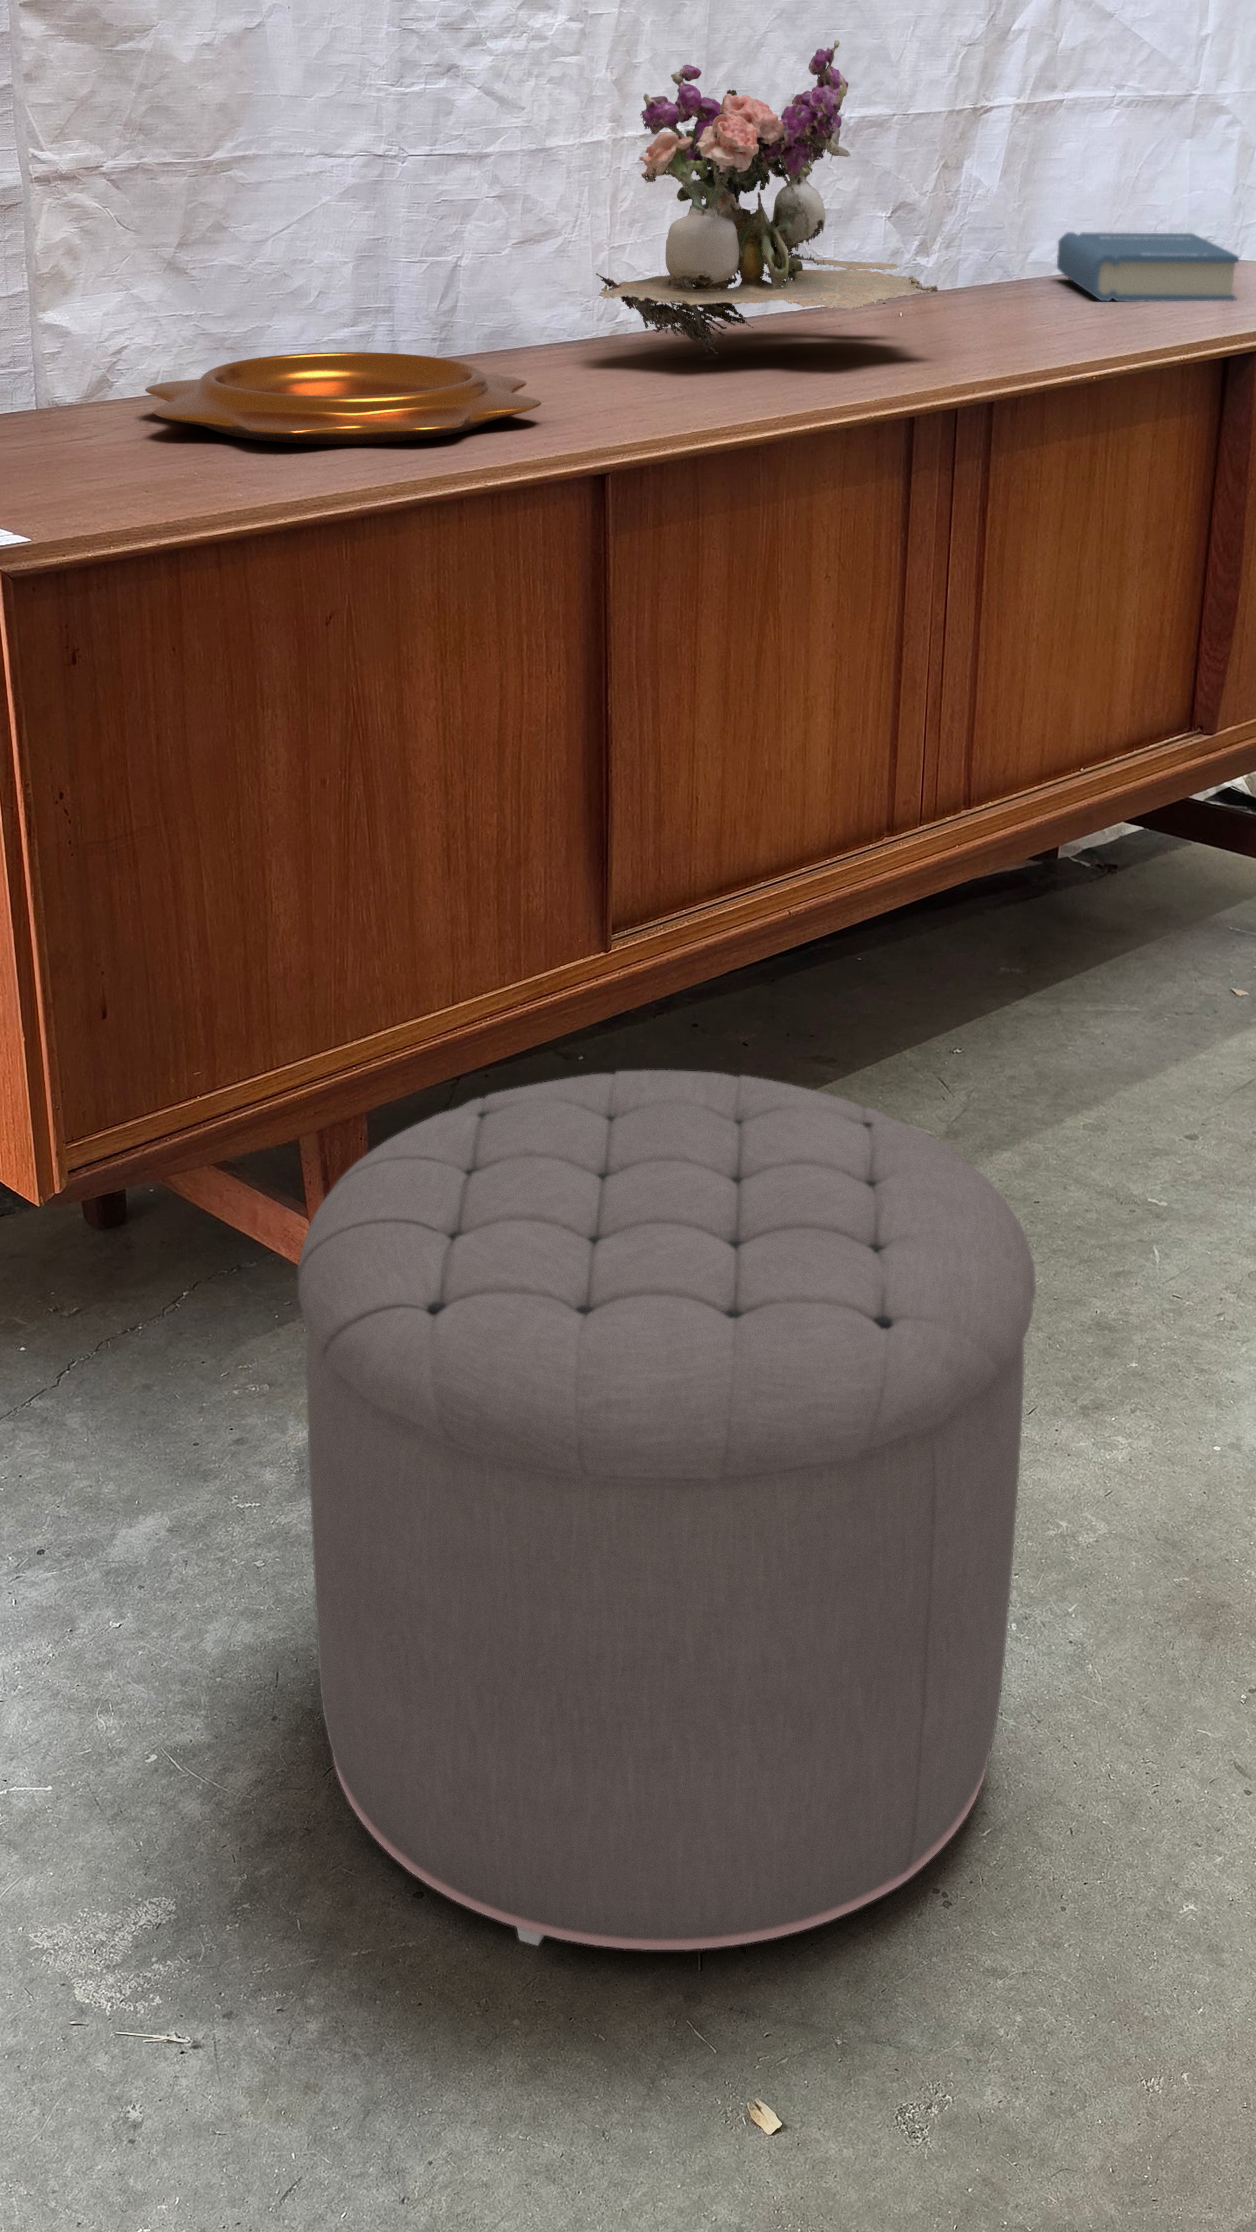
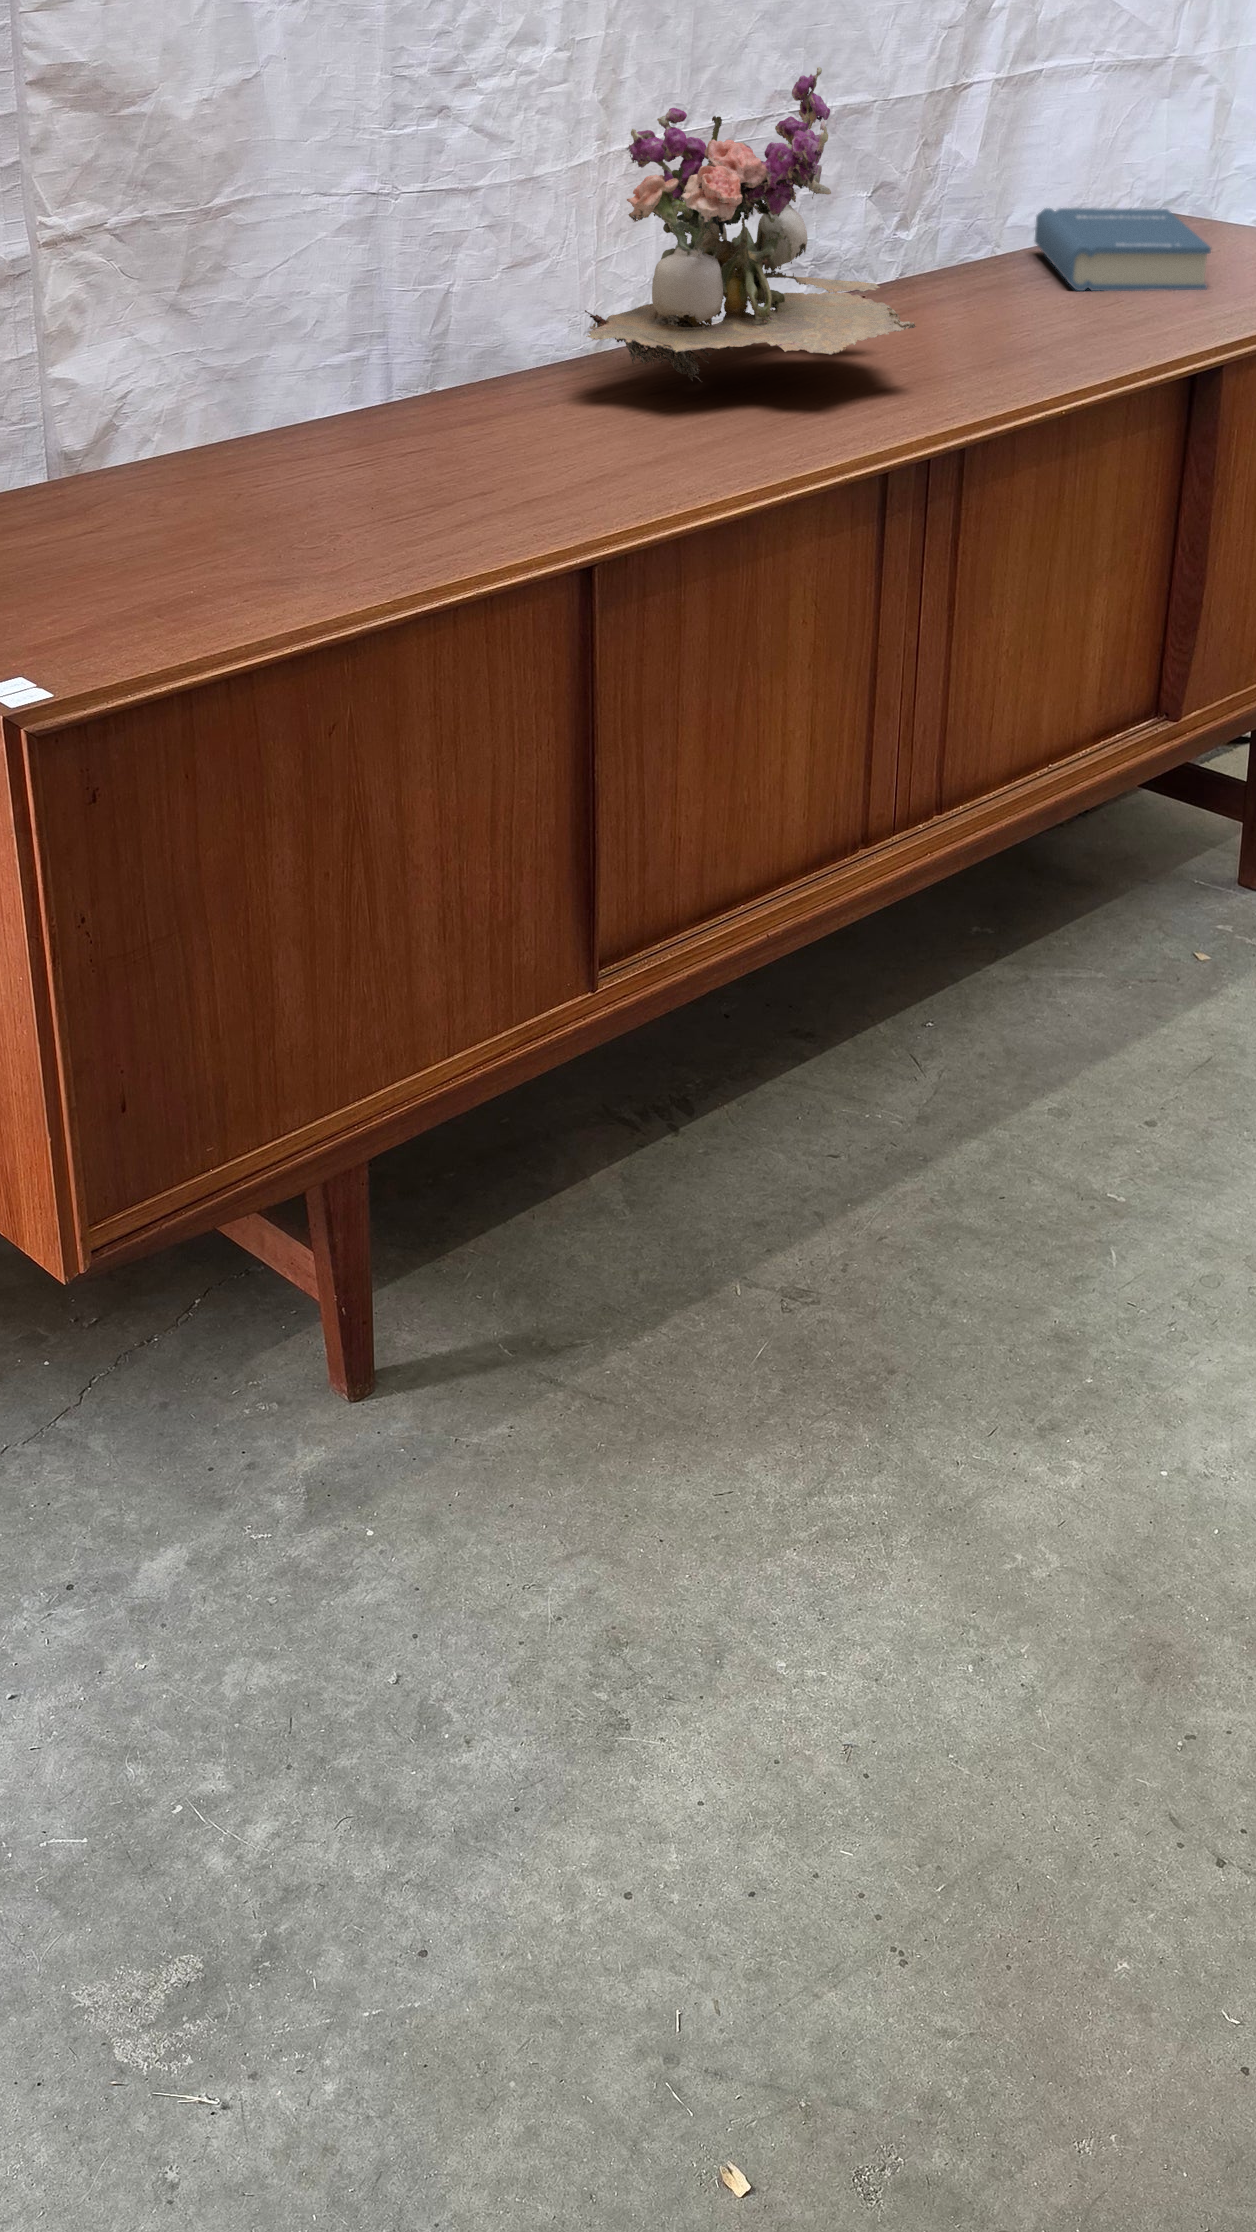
decorative bowl: present [145,352,541,444] -> none [152,414,532,532]
ottoman: present [298,1070,1036,1950] -> none [306,1166,992,2016]

